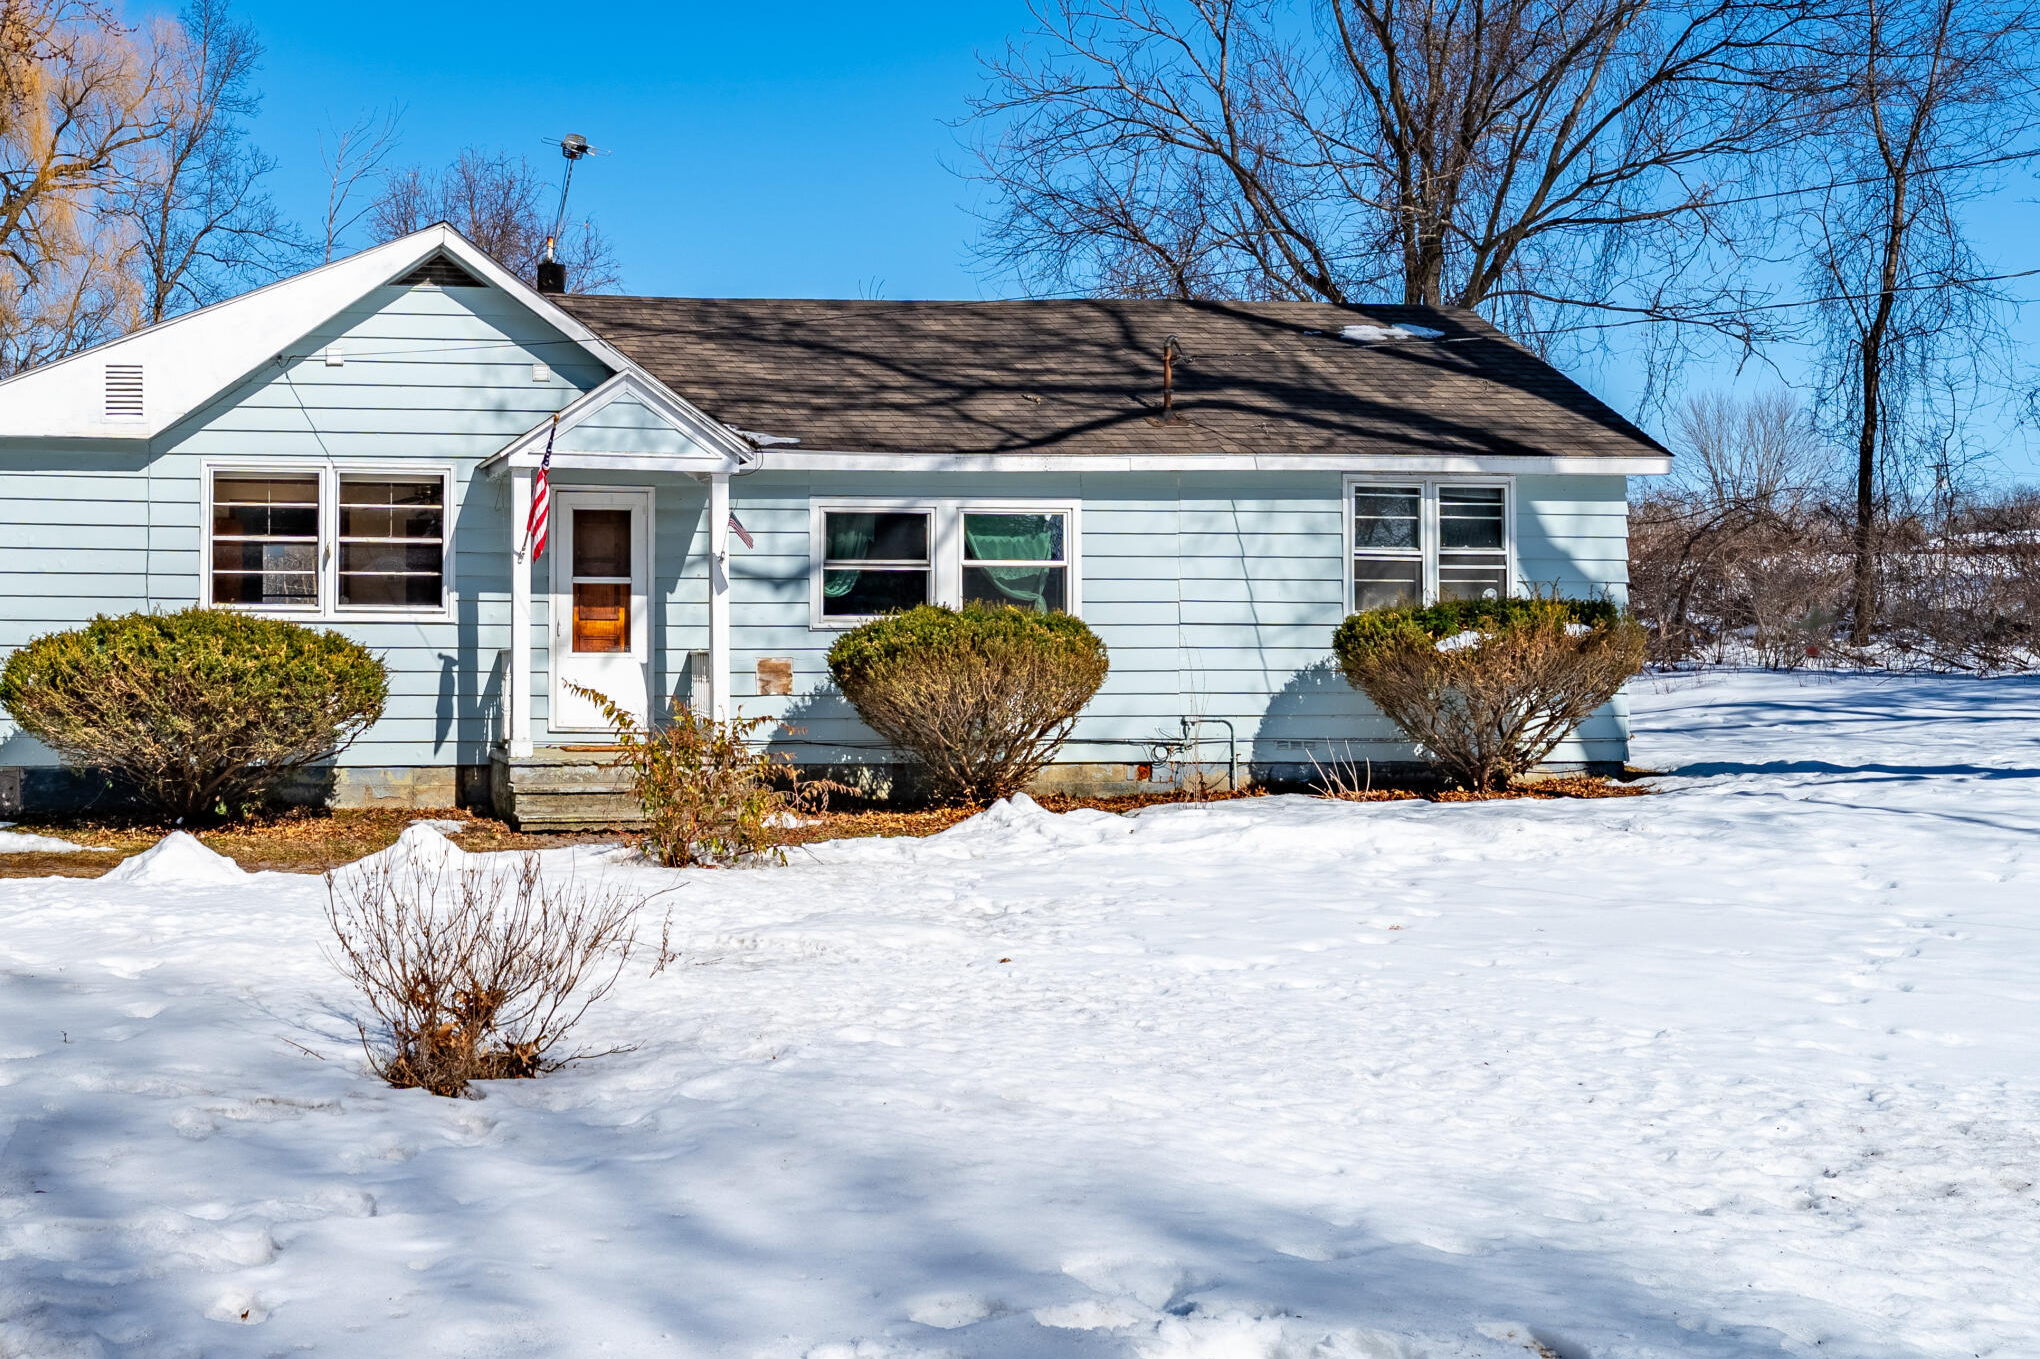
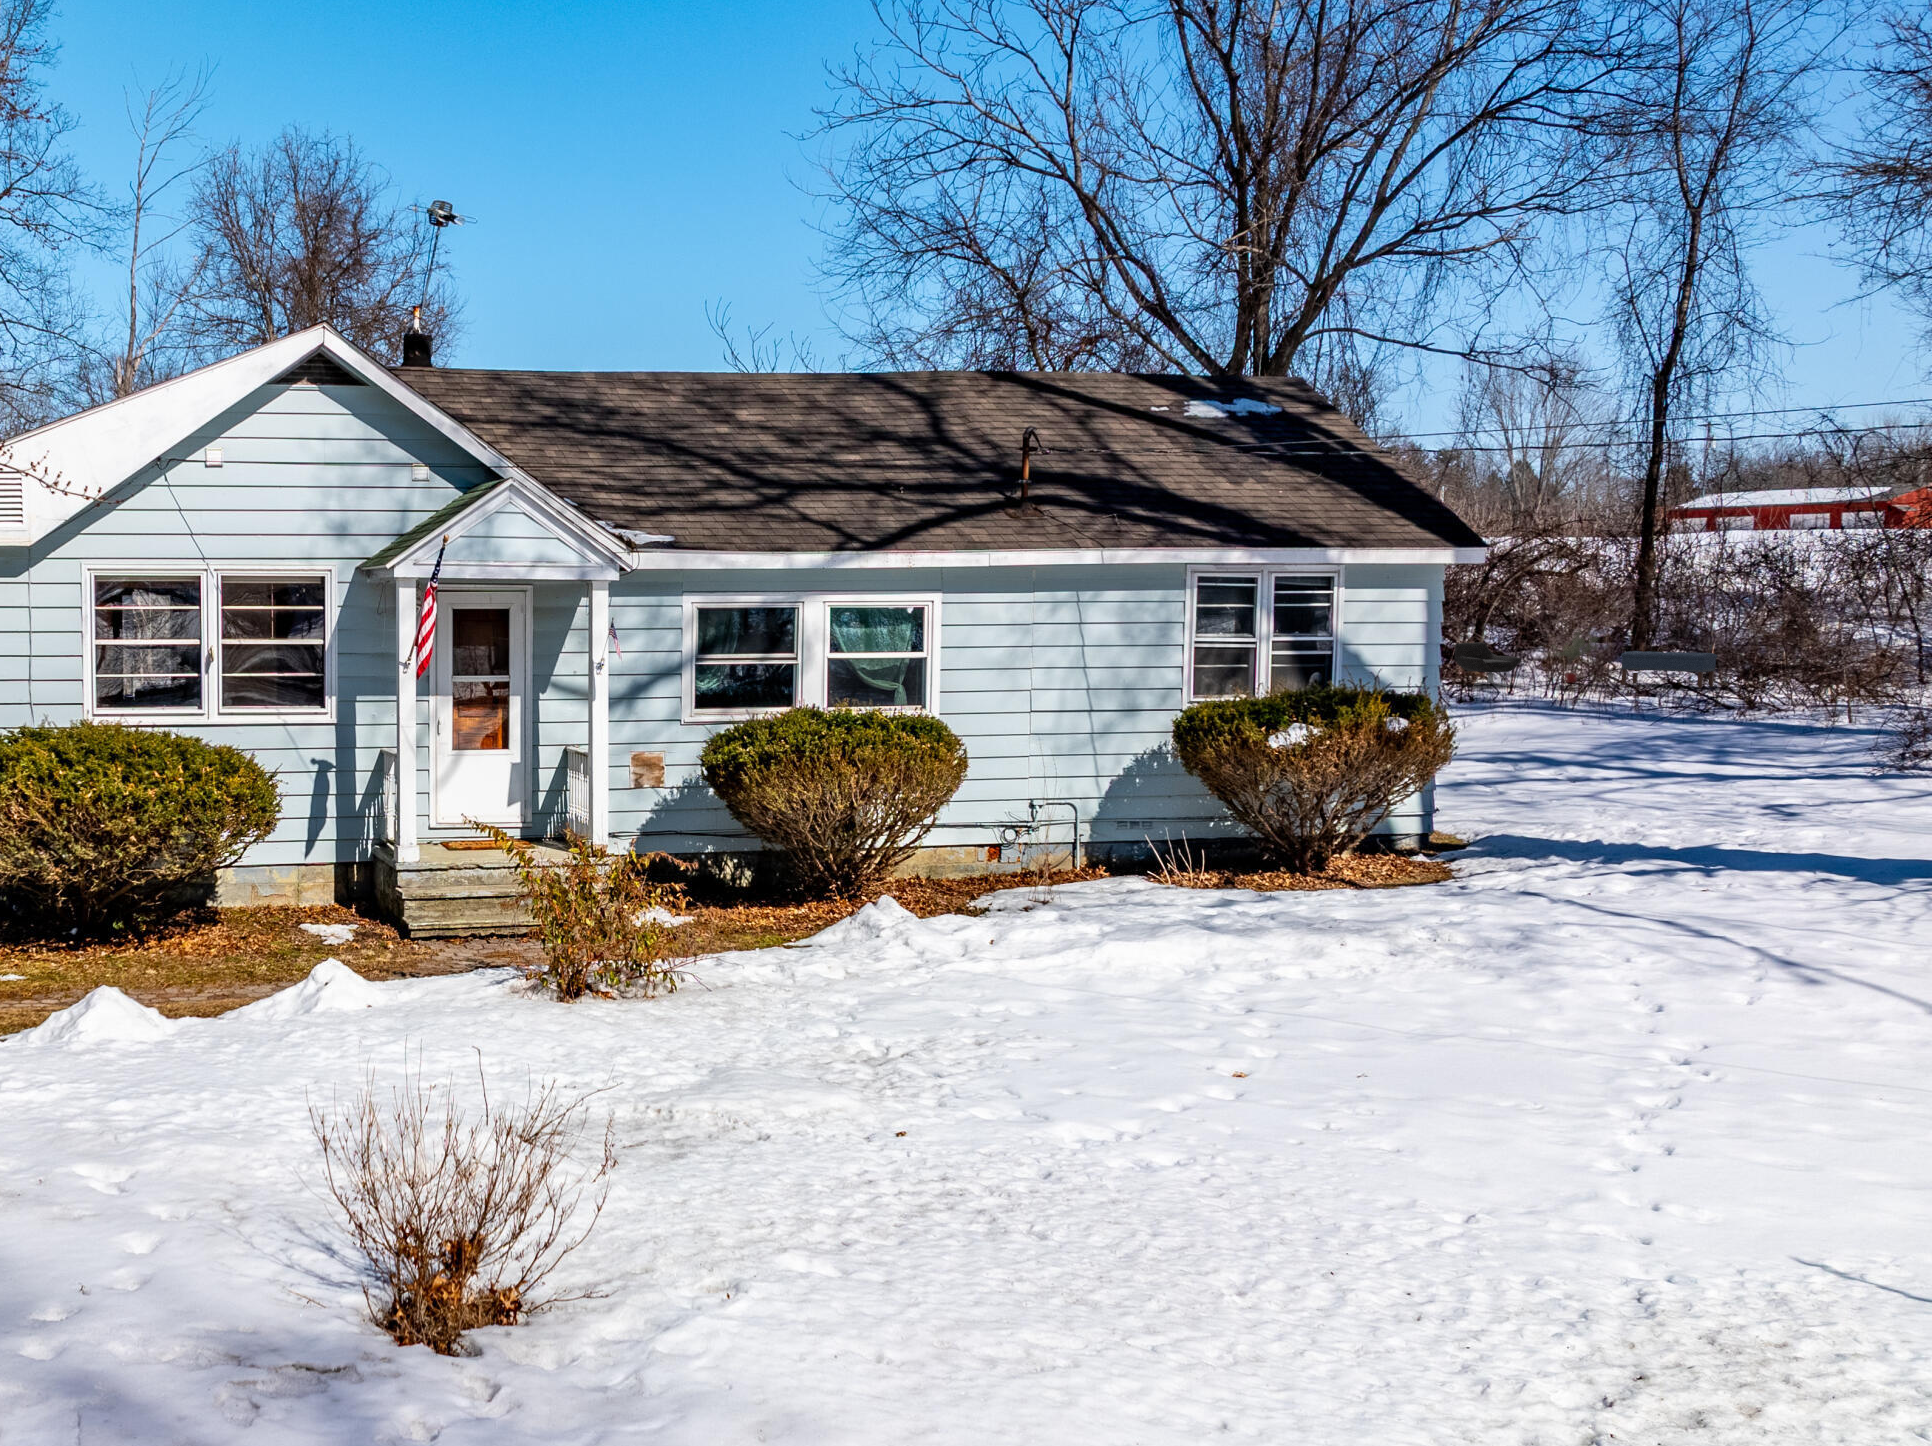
lounge chair: none [1682,615,1755,659] -> present [1455,642,1521,686]
bench: none [1865,622,1970,658] -> present [1621,651,1717,688]

